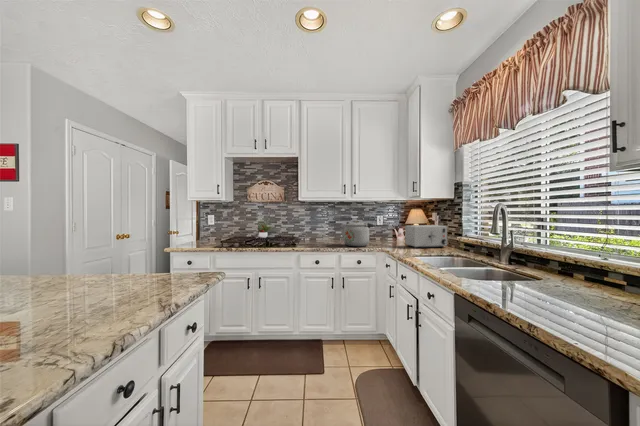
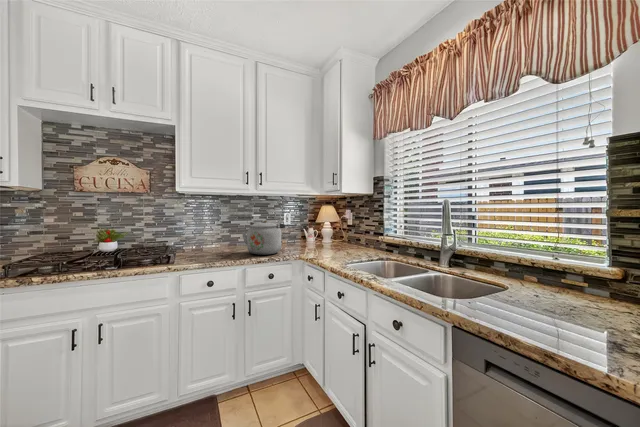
toaster: present [405,225,447,248] -> none [322,224,367,252]

